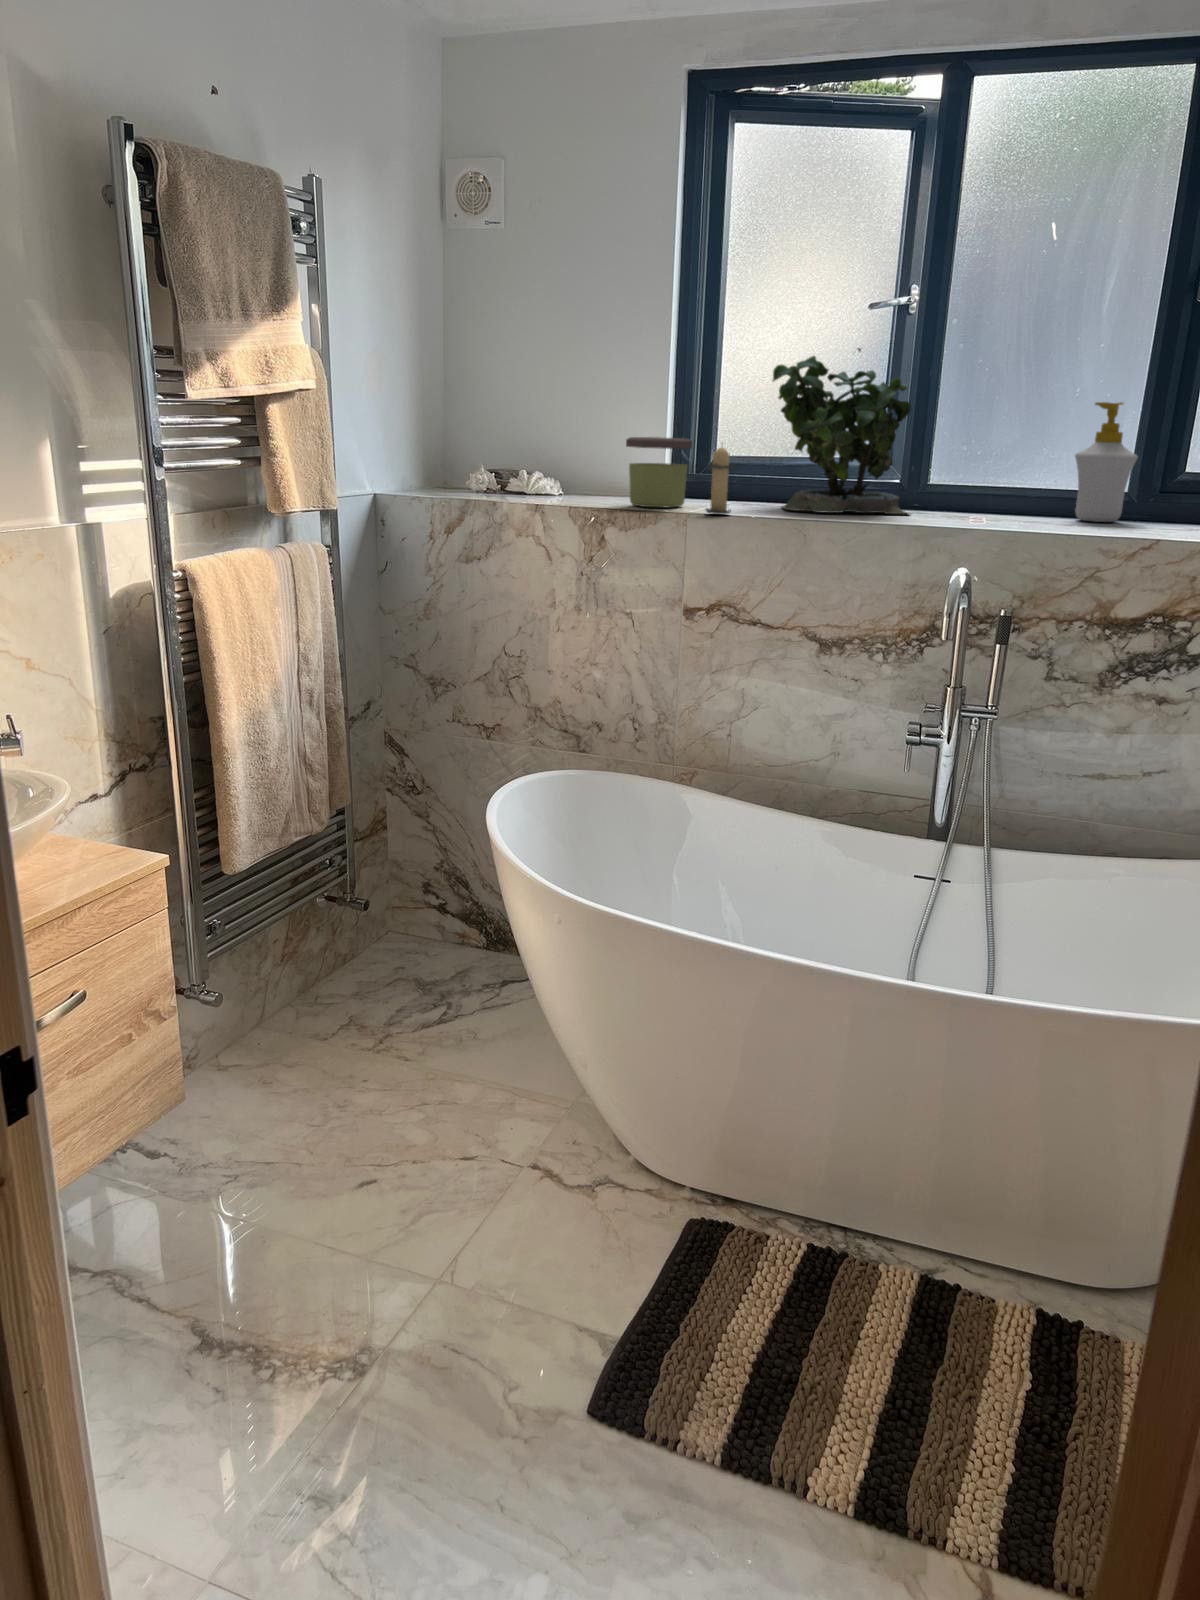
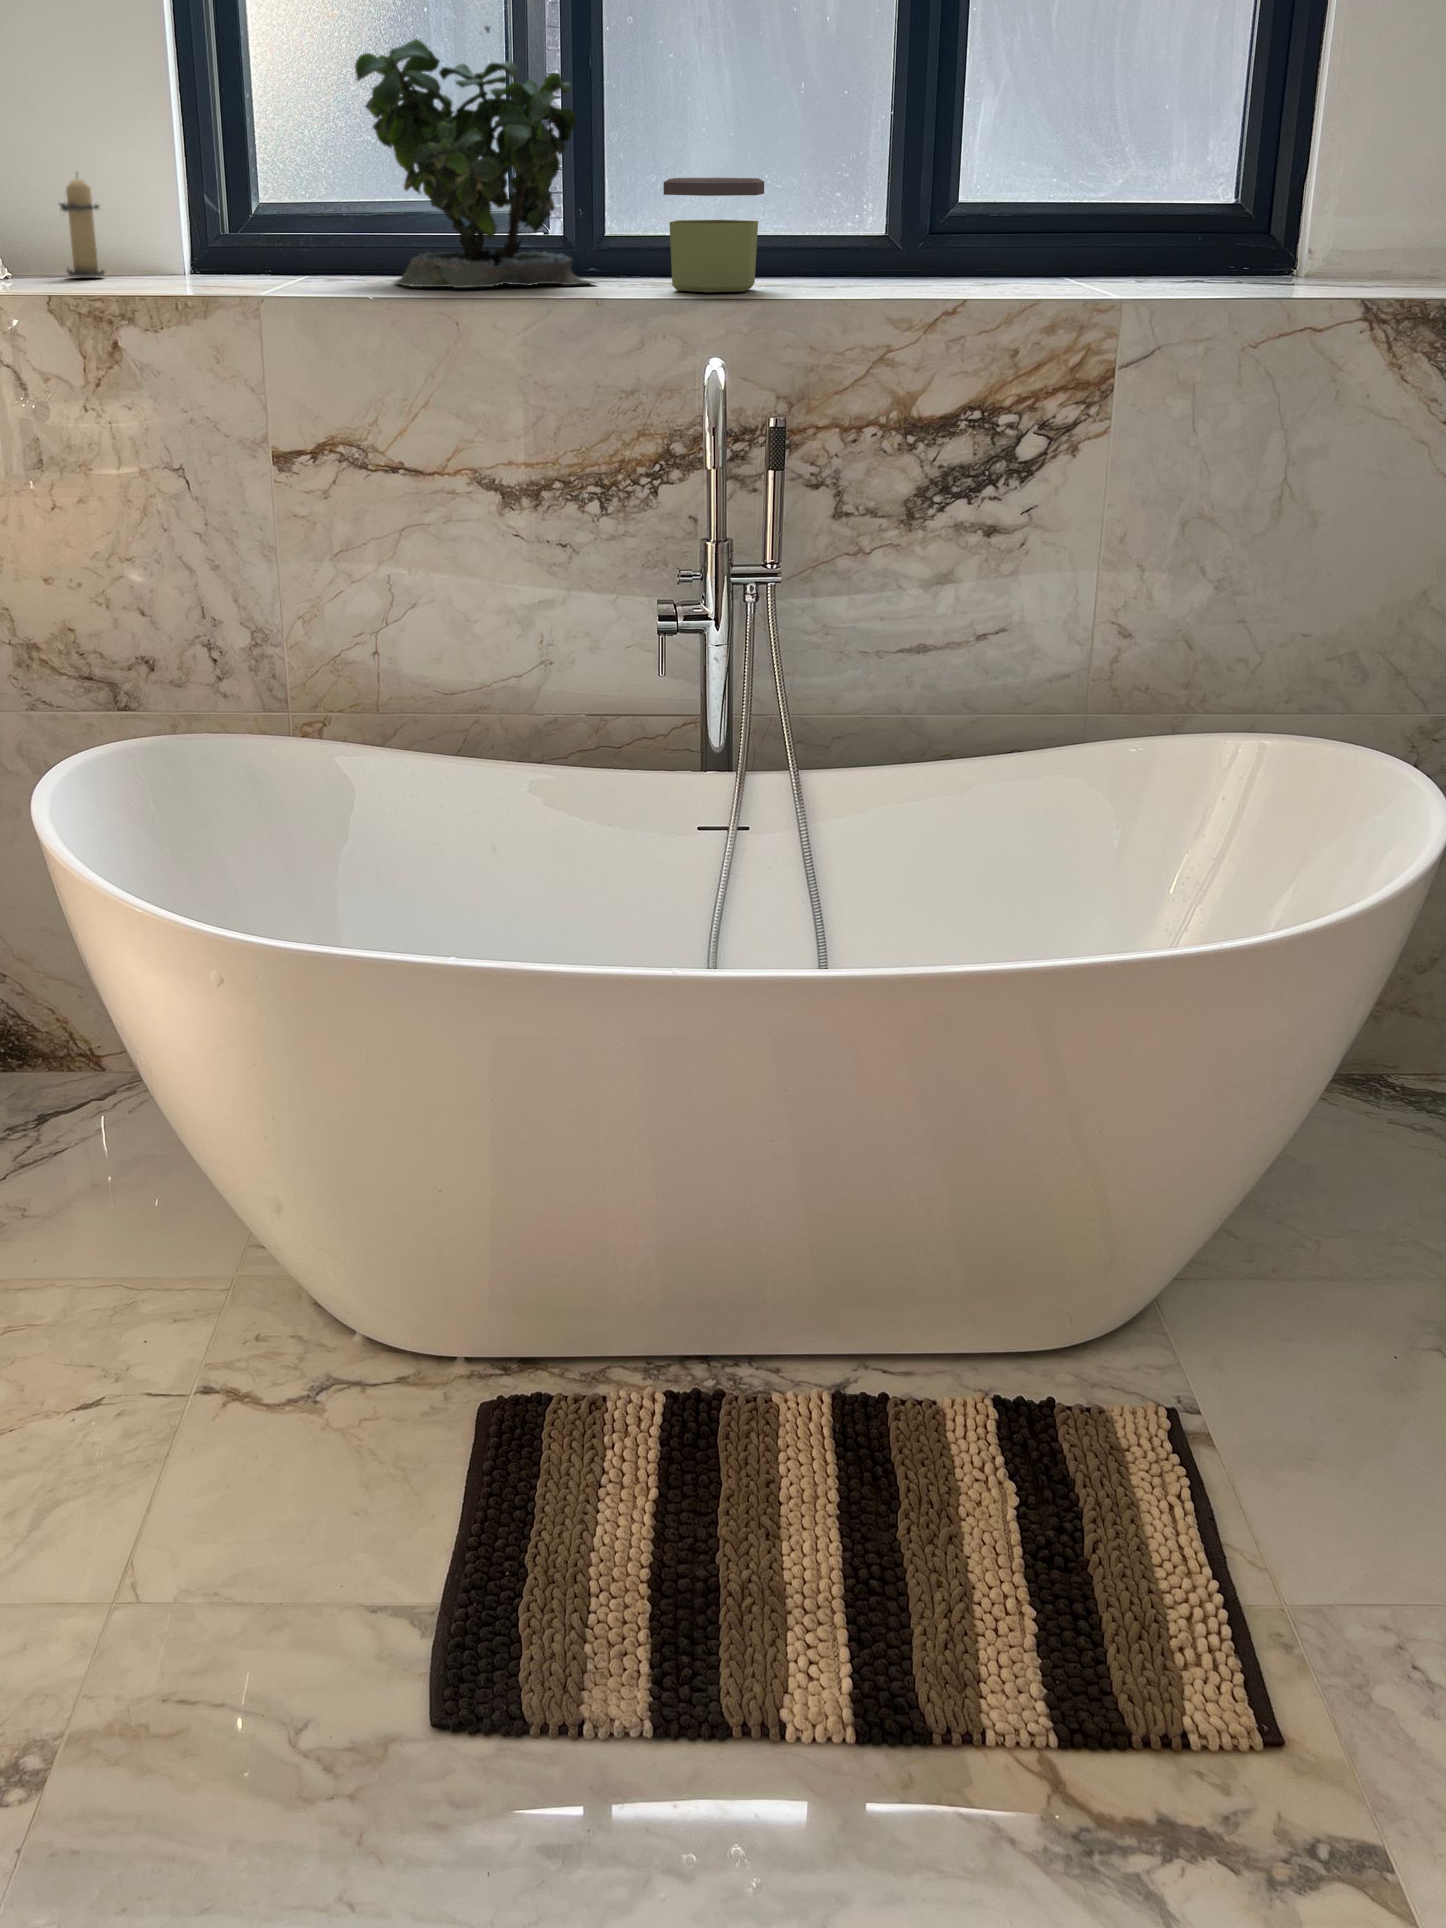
soap bottle: present [1075,402,1138,522] -> none [817,105,902,281]
jar: present [626,437,692,508] -> present [664,178,764,292]
candle: present [706,447,734,514] -> present [60,177,105,277]

